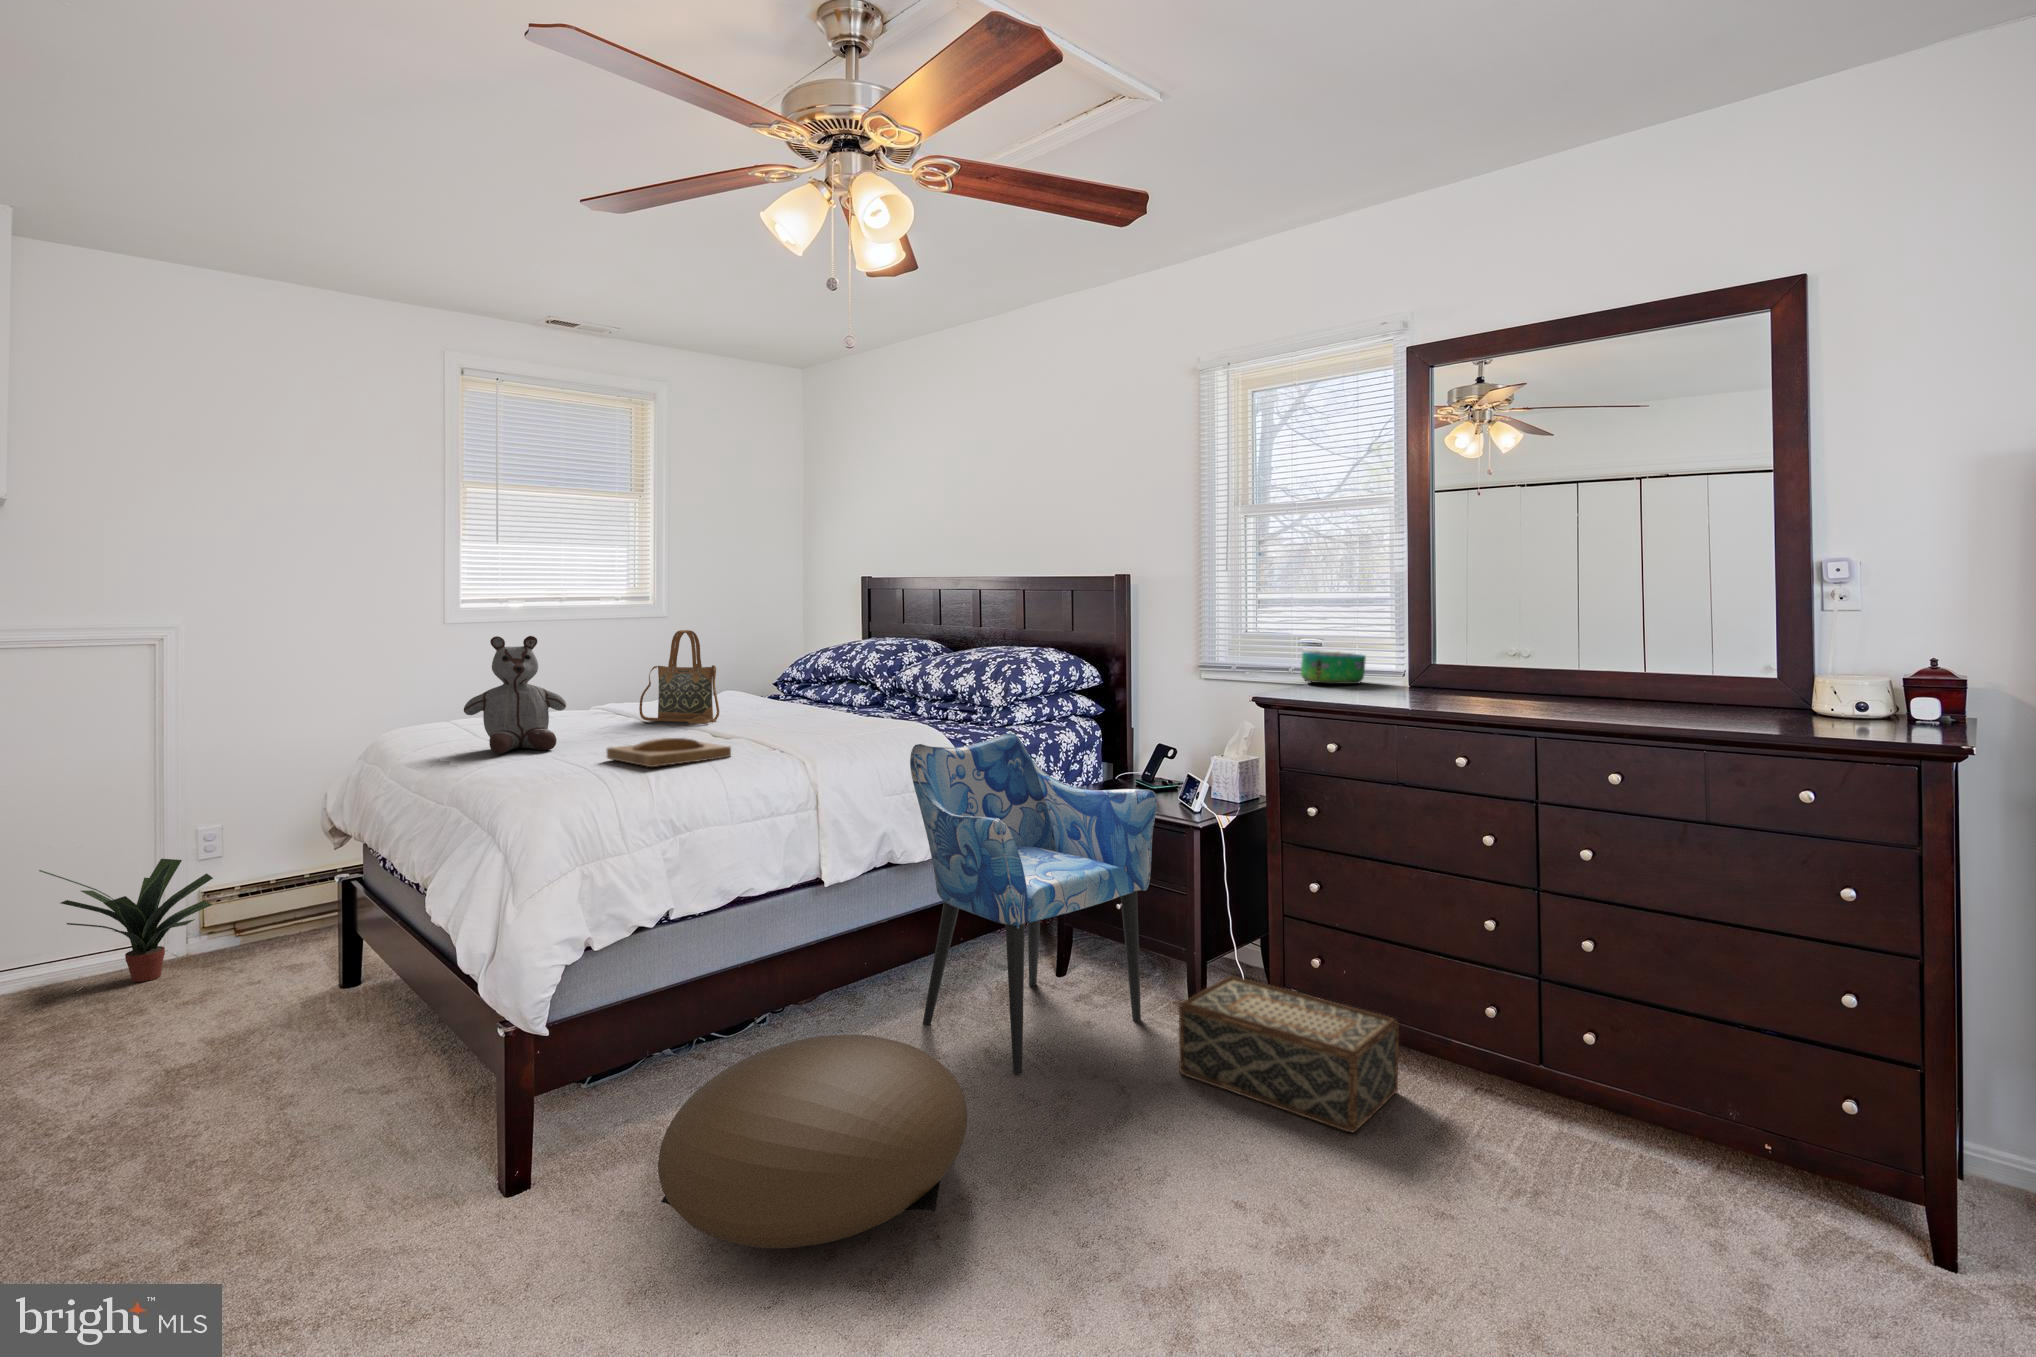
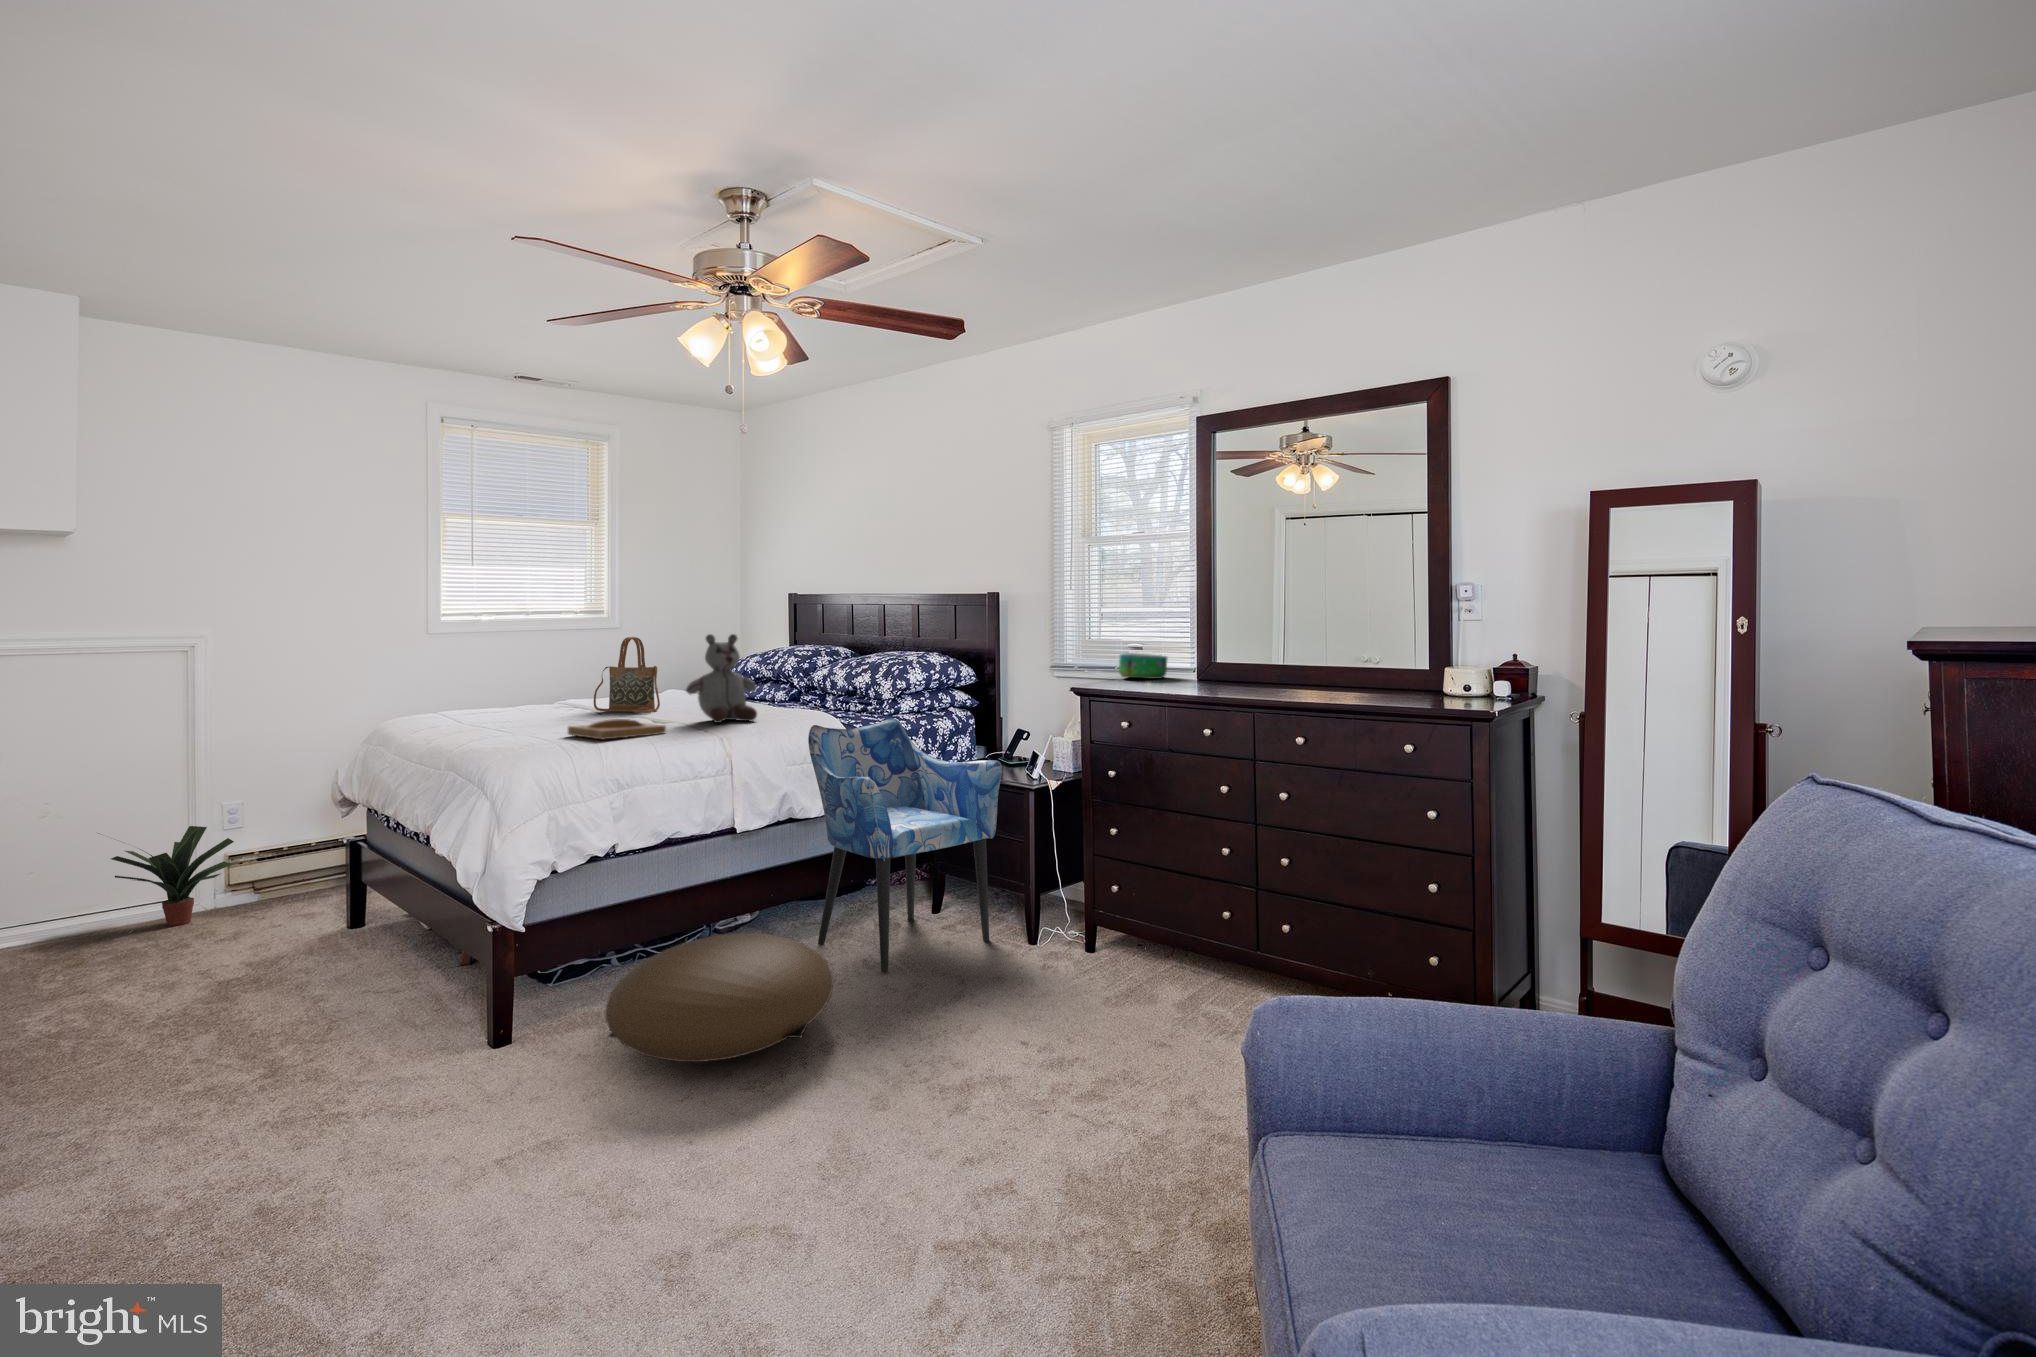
stuffed bear: present [464,636,566,754] -> present [686,634,757,723]
woven basket: present [1179,976,1399,1133] -> none [1007,901,1166,1002]

